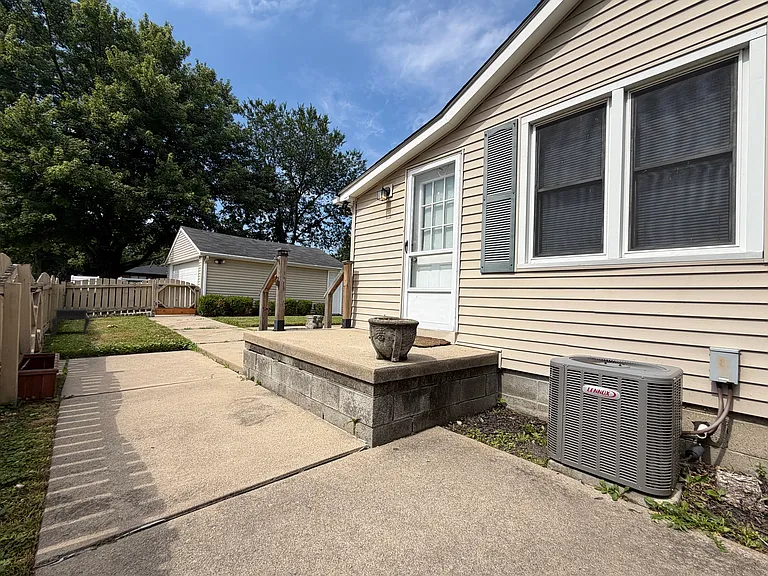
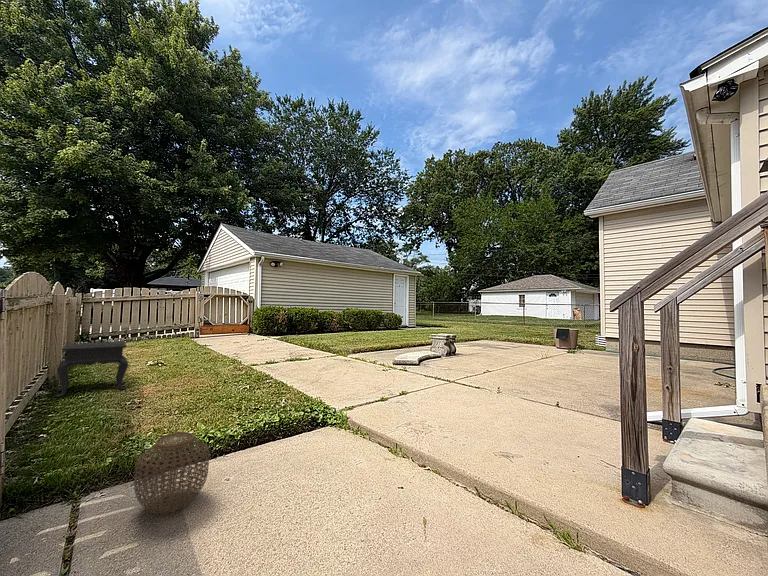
woven basket: none [81,332,109,356] -> present [134,432,209,515]

